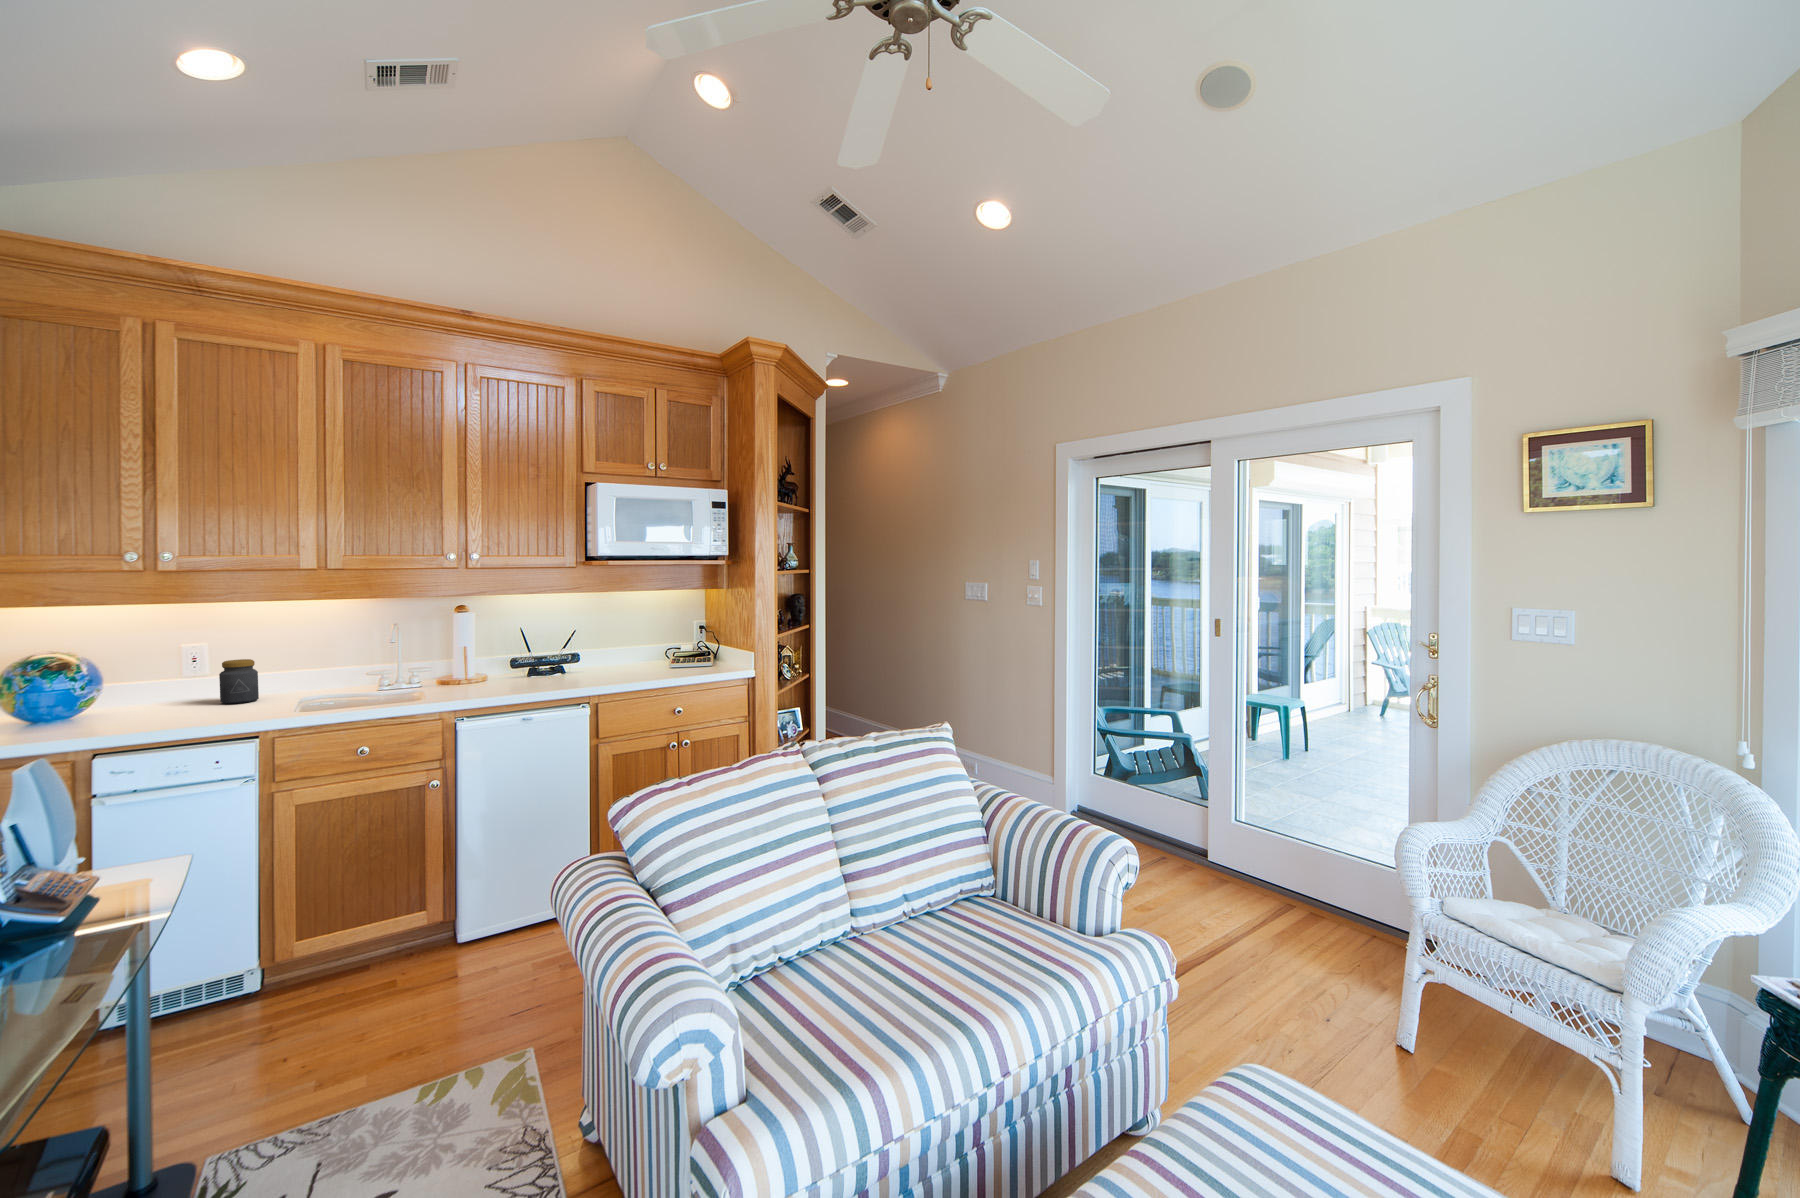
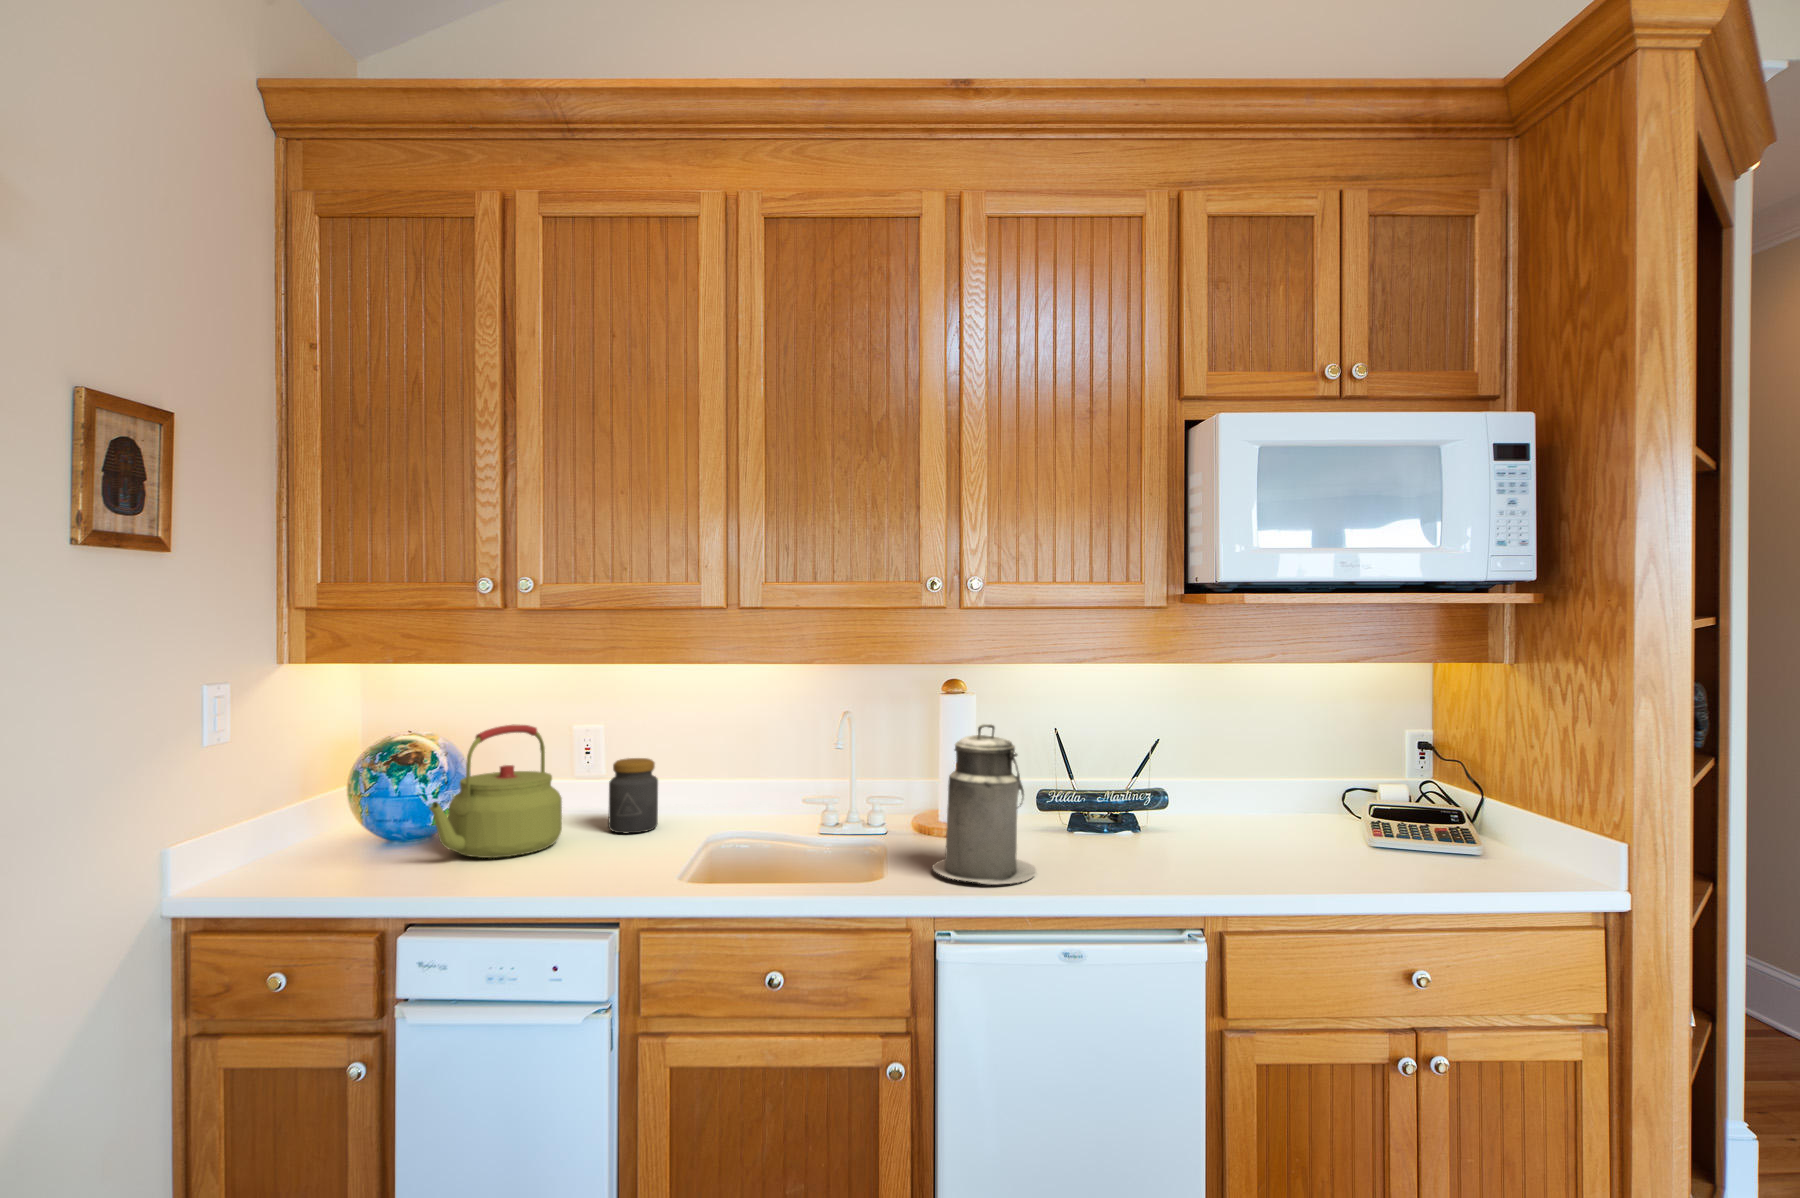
canister: none [459,623,515,694] -> present [932,724,1036,884]
kettle: none [101,641,193,722] -> present [429,725,562,858]

